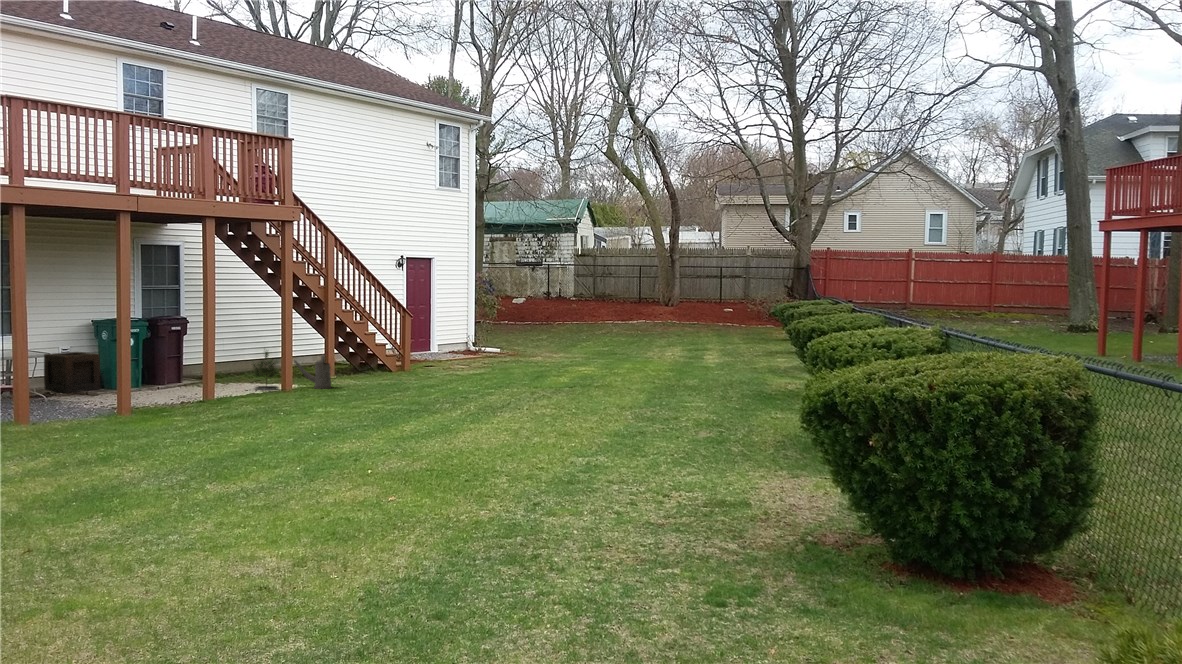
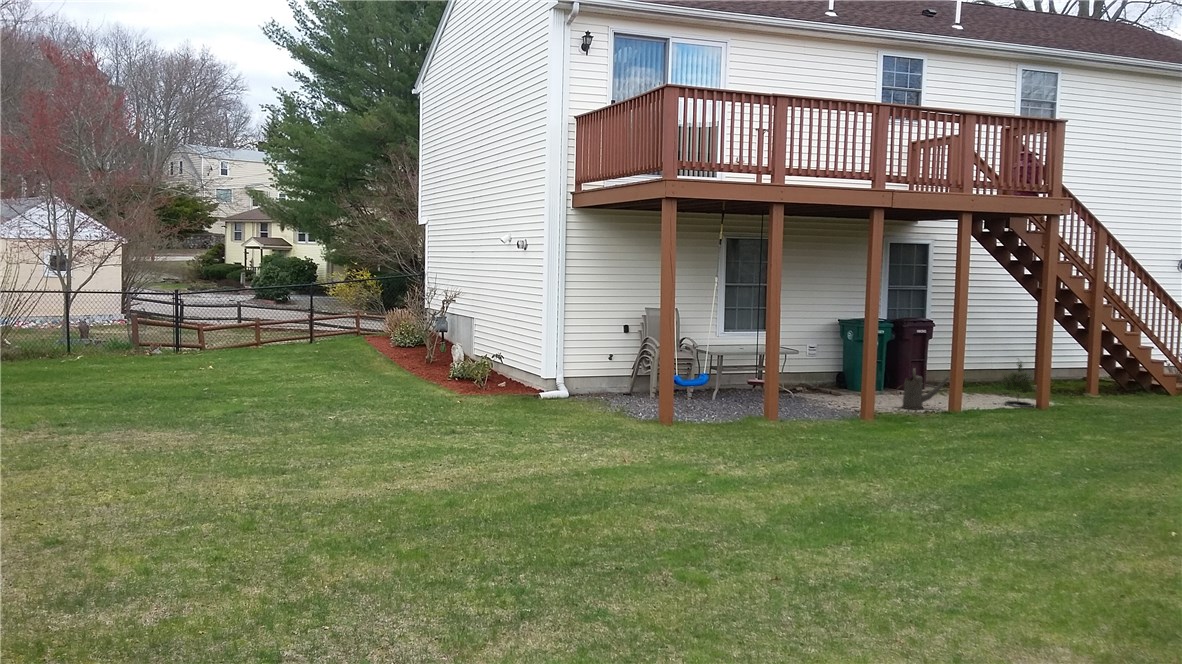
wooden crate: present [44,352,100,393] -> none [794,349,845,389]
watering can: present [294,354,332,389] -> present [902,368,949,409]

